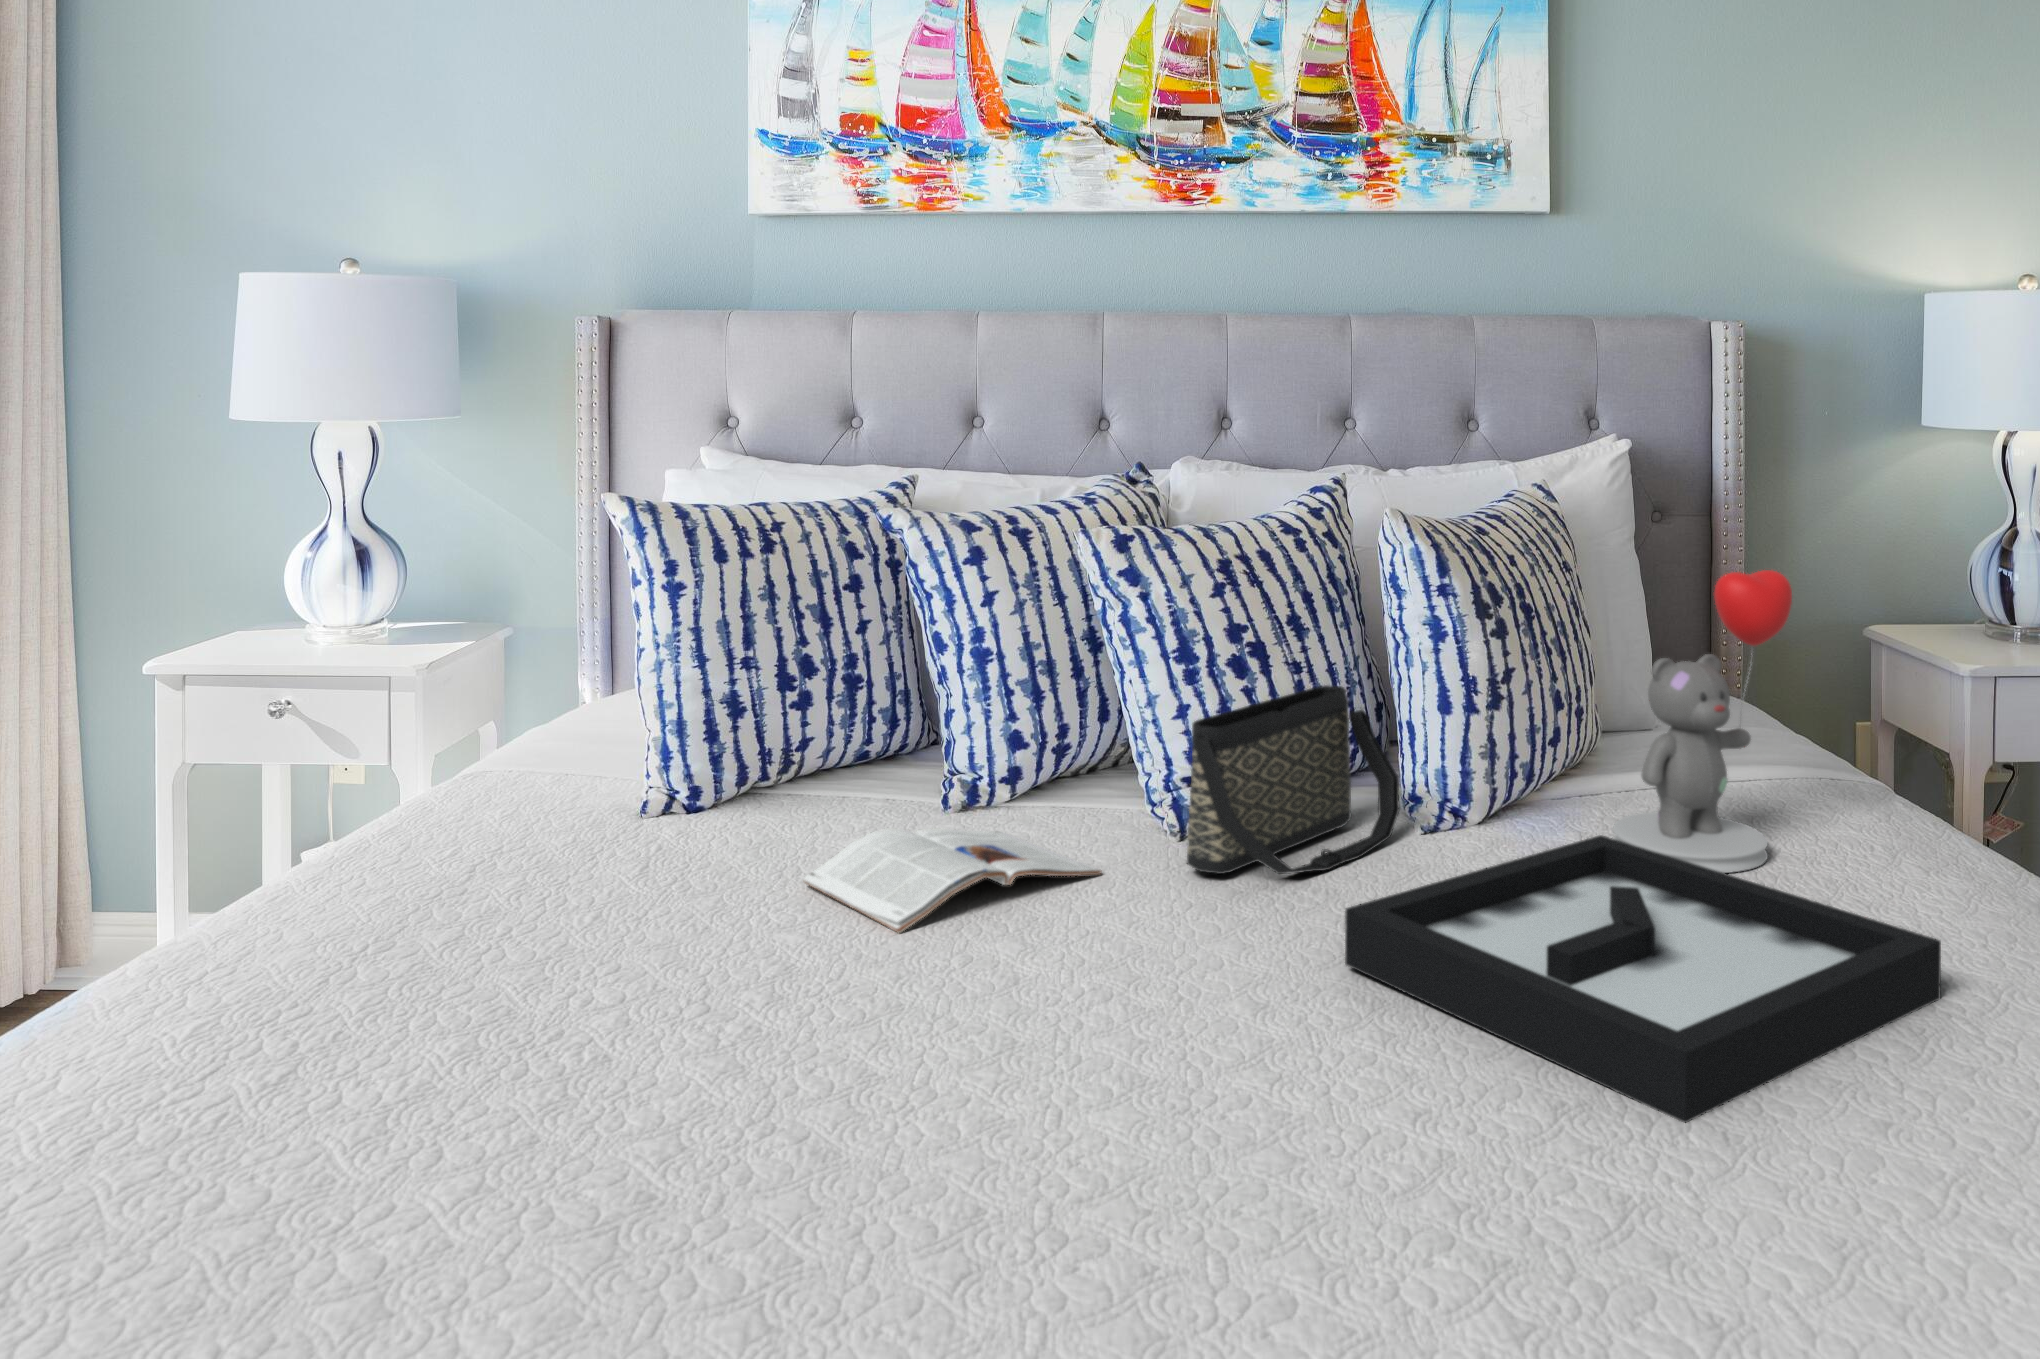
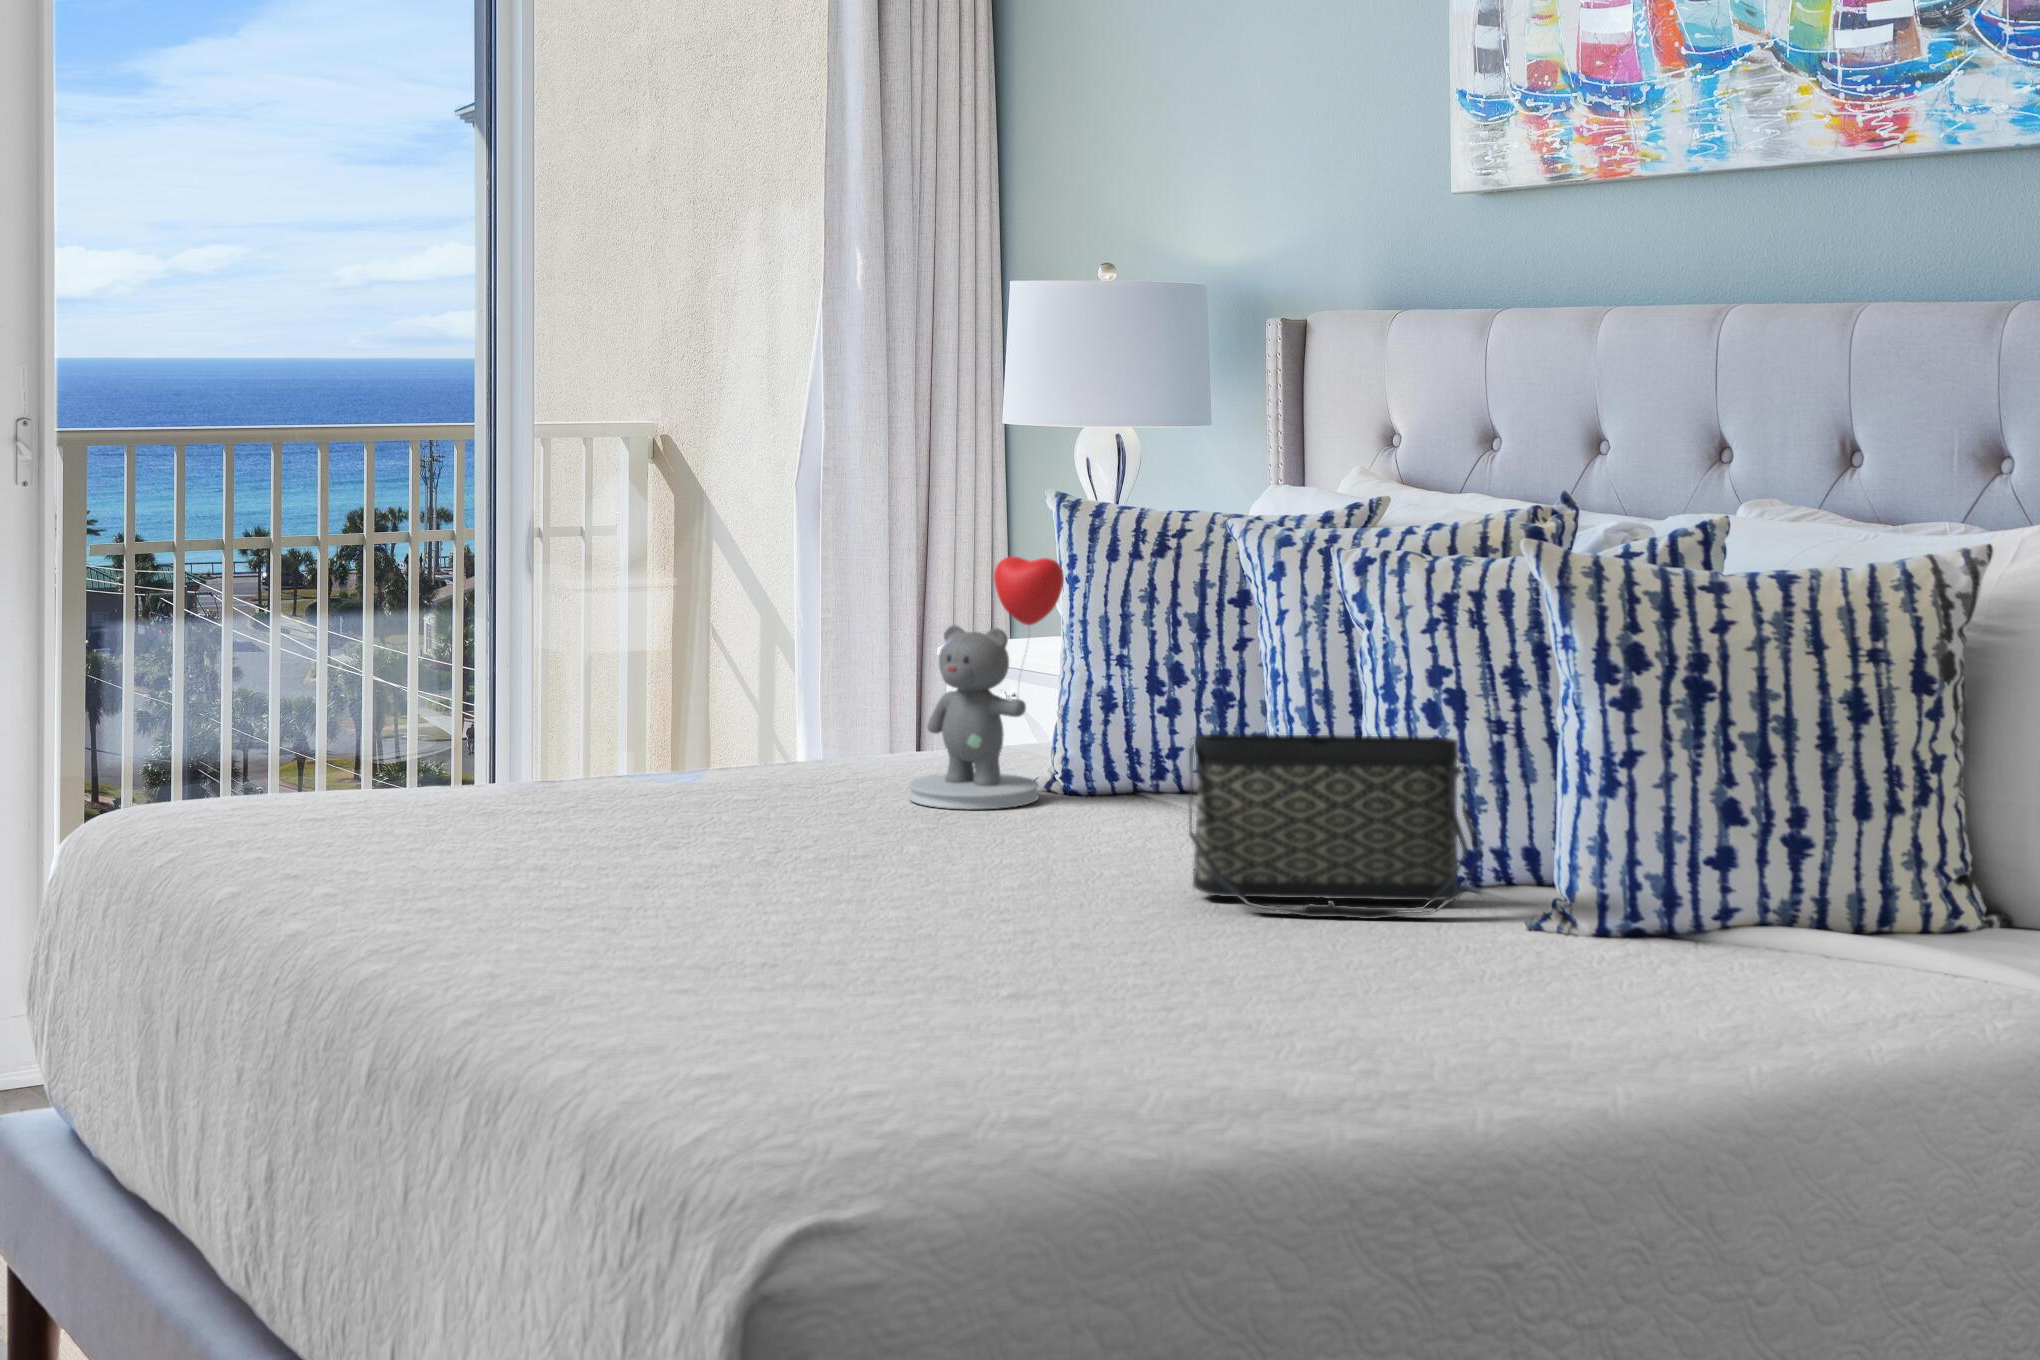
teddy bear: present [1613,570,1792,873] -> present [908,557,1064,809]
magazine: present [803,828,1102,933] -> none [912,806,1173,879]
decorative tray: present [1345,835,1941,1123] -> none [945,890,1468,1091]

